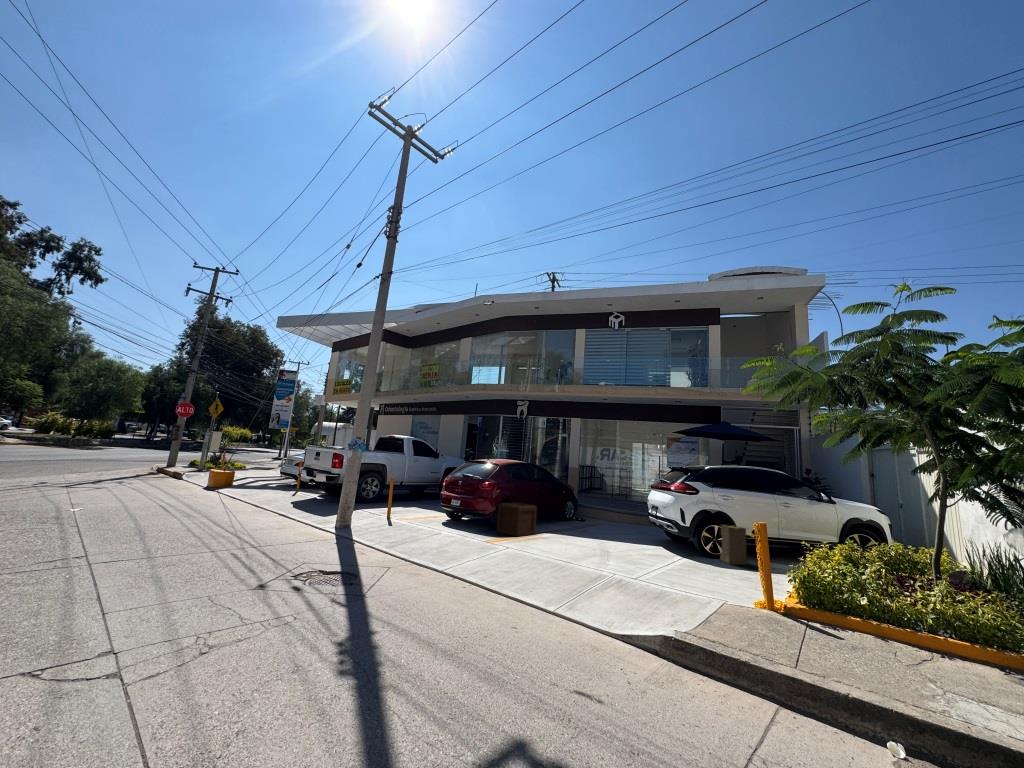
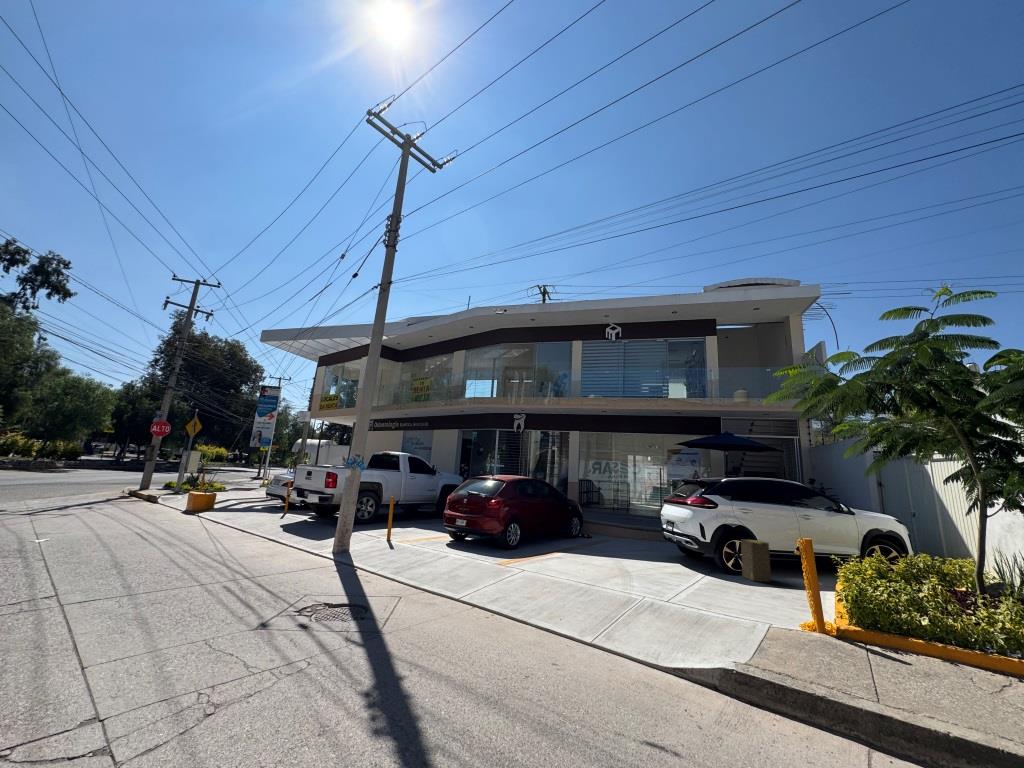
wooden crate: present [497,503,537,536] -> none [503,521,545,557]

